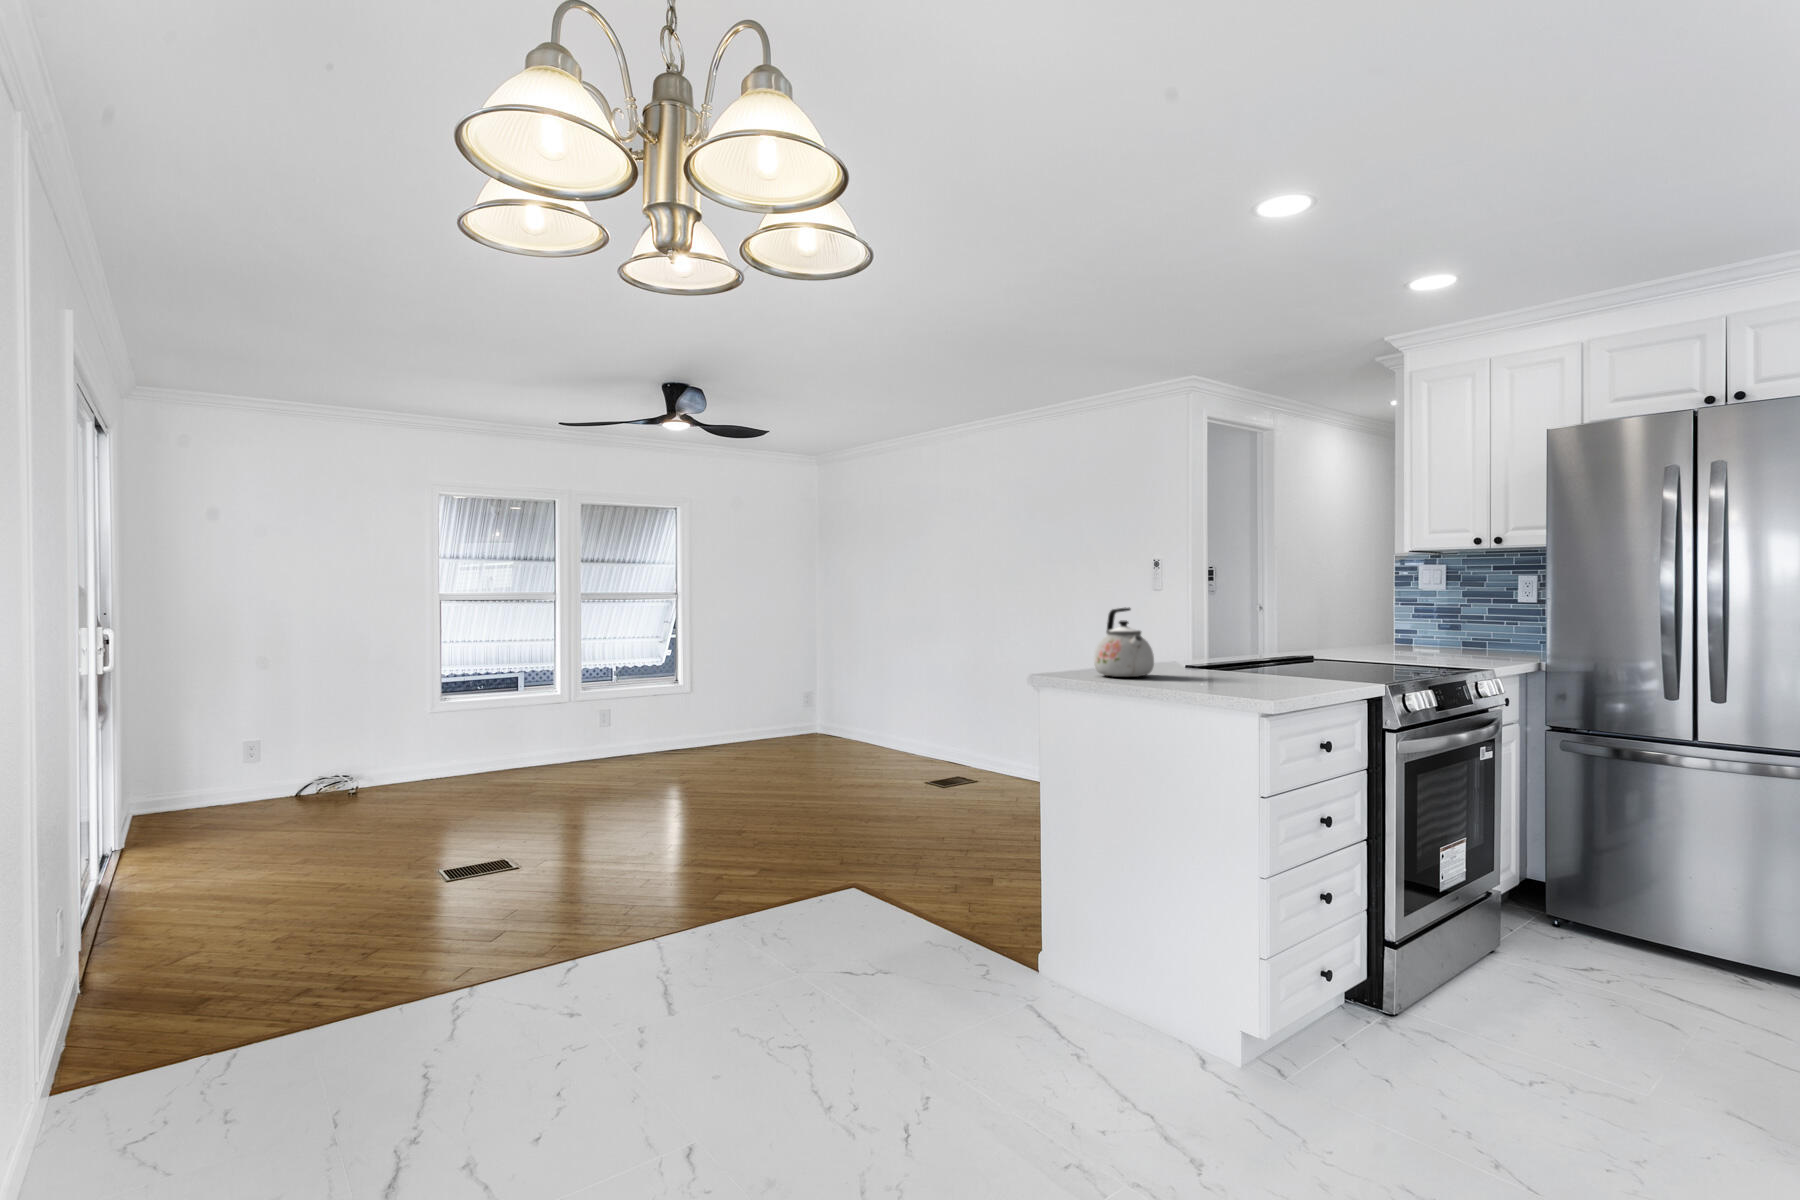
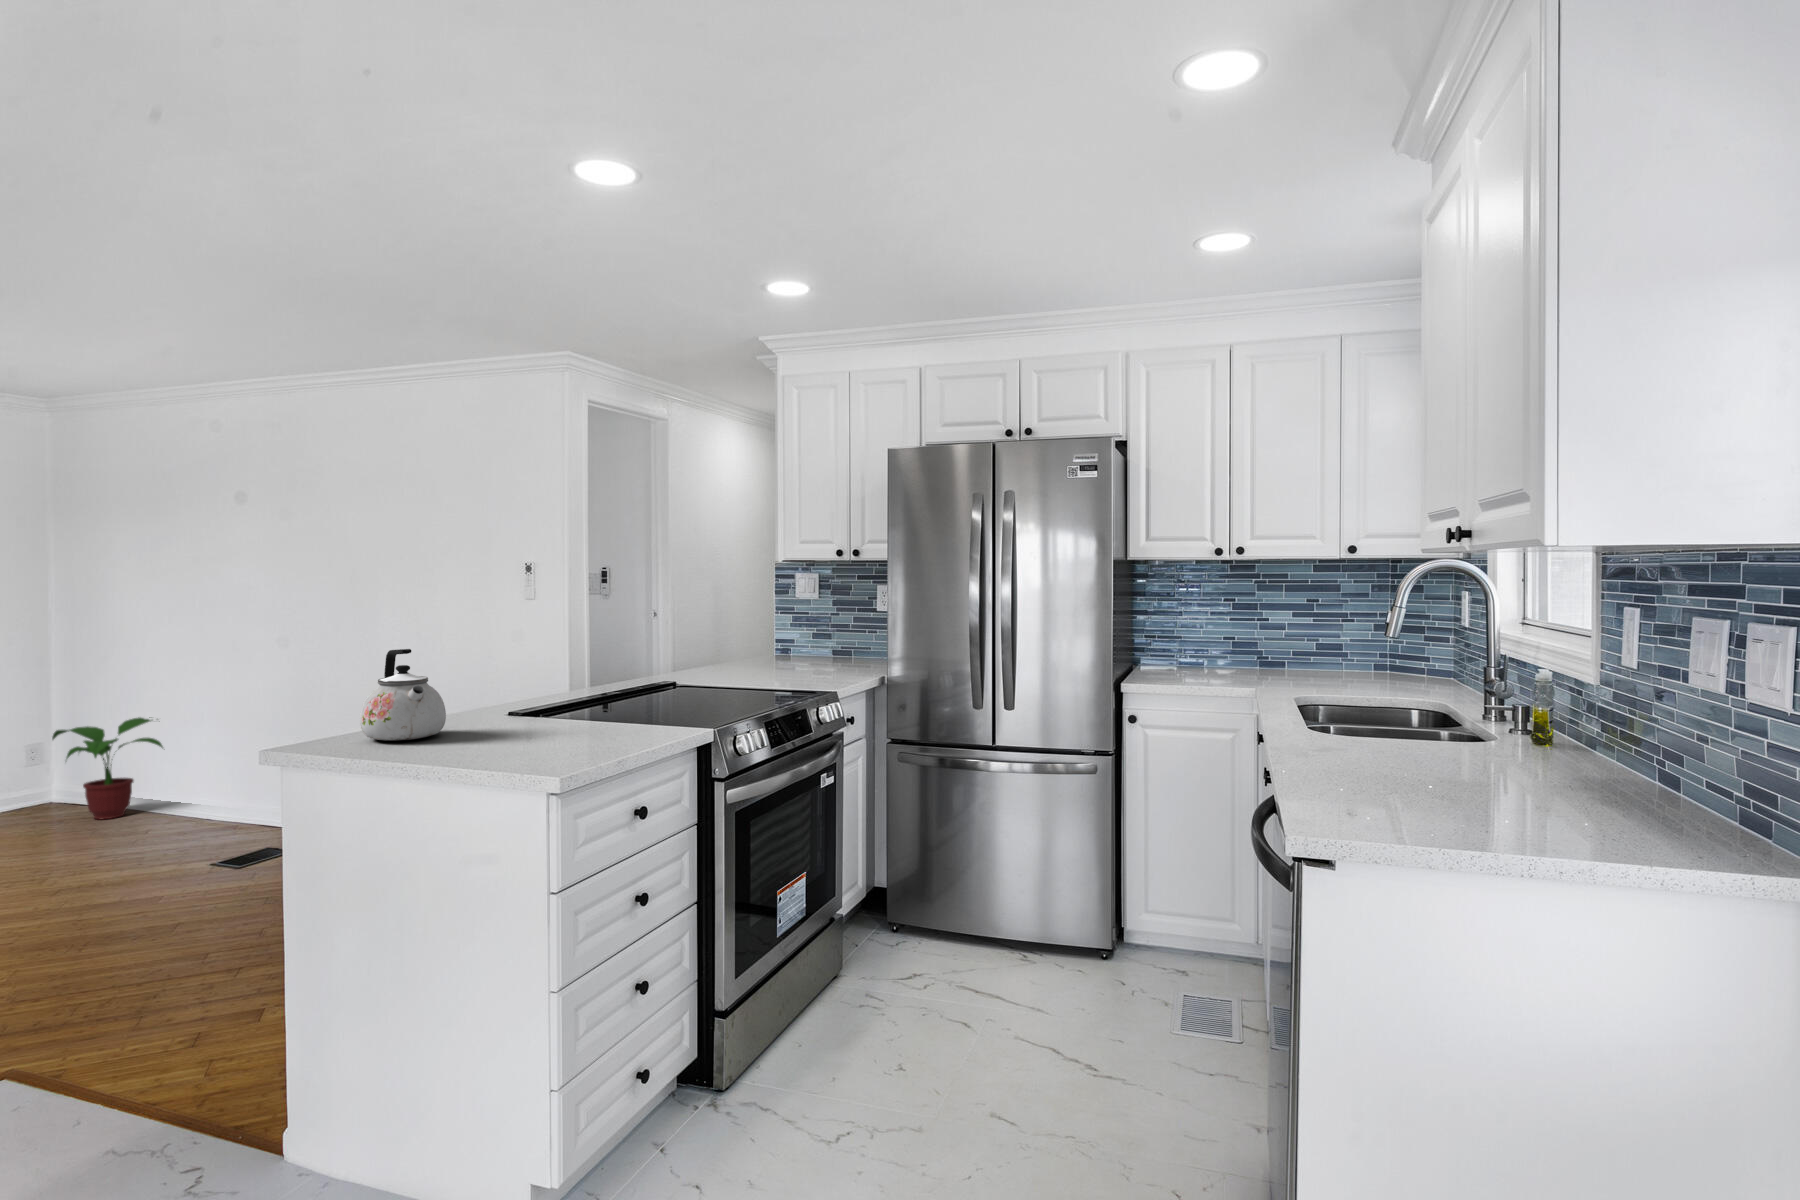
potted plant: none [812,683,883,755] -> present [52,717,163,819]

